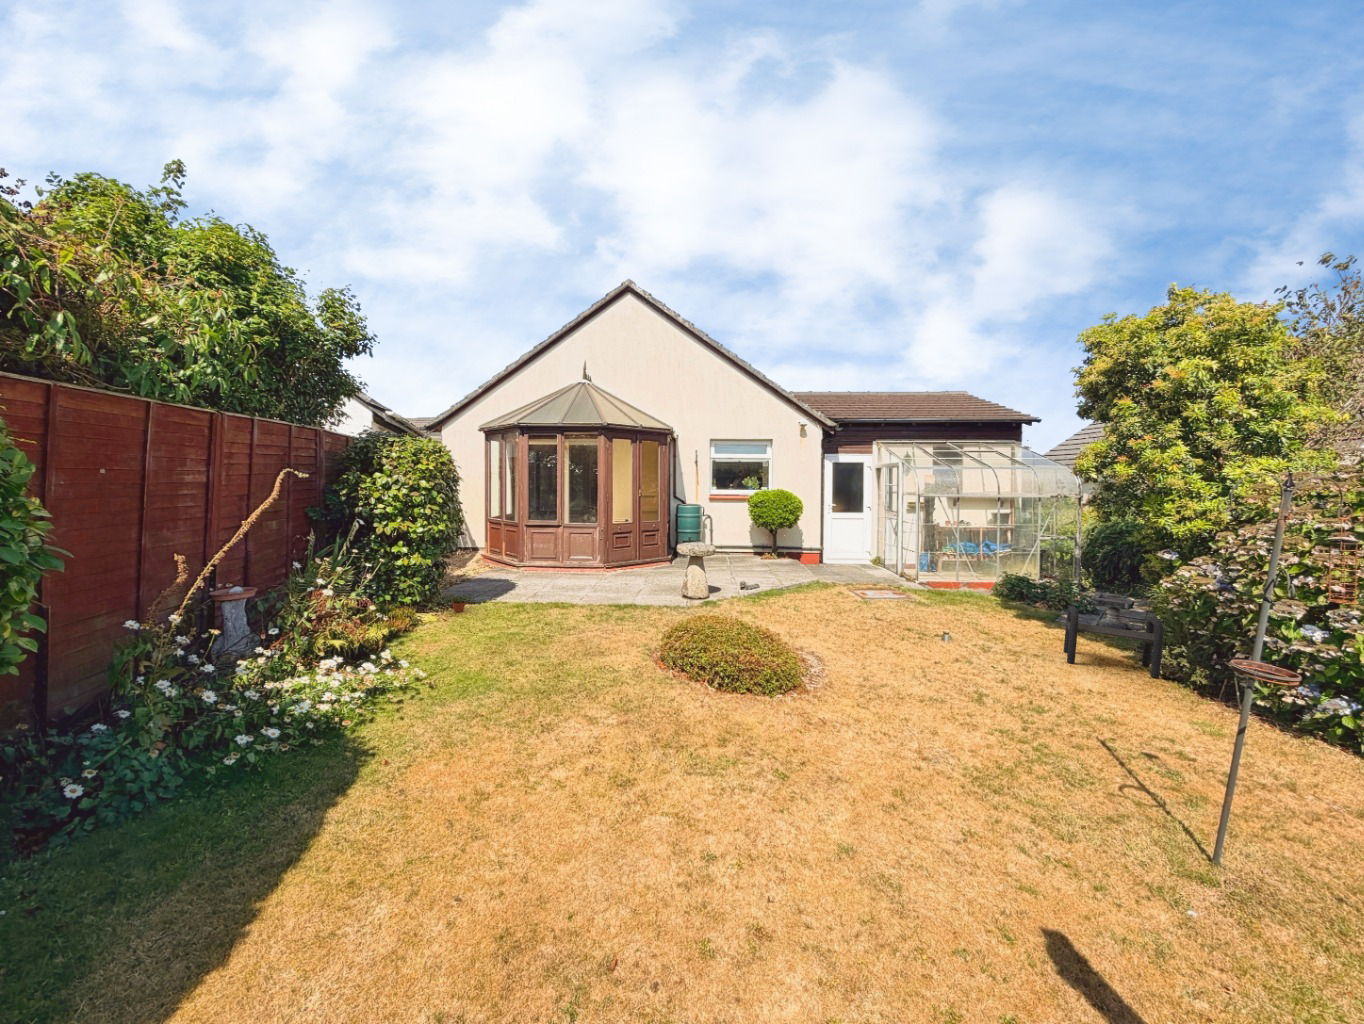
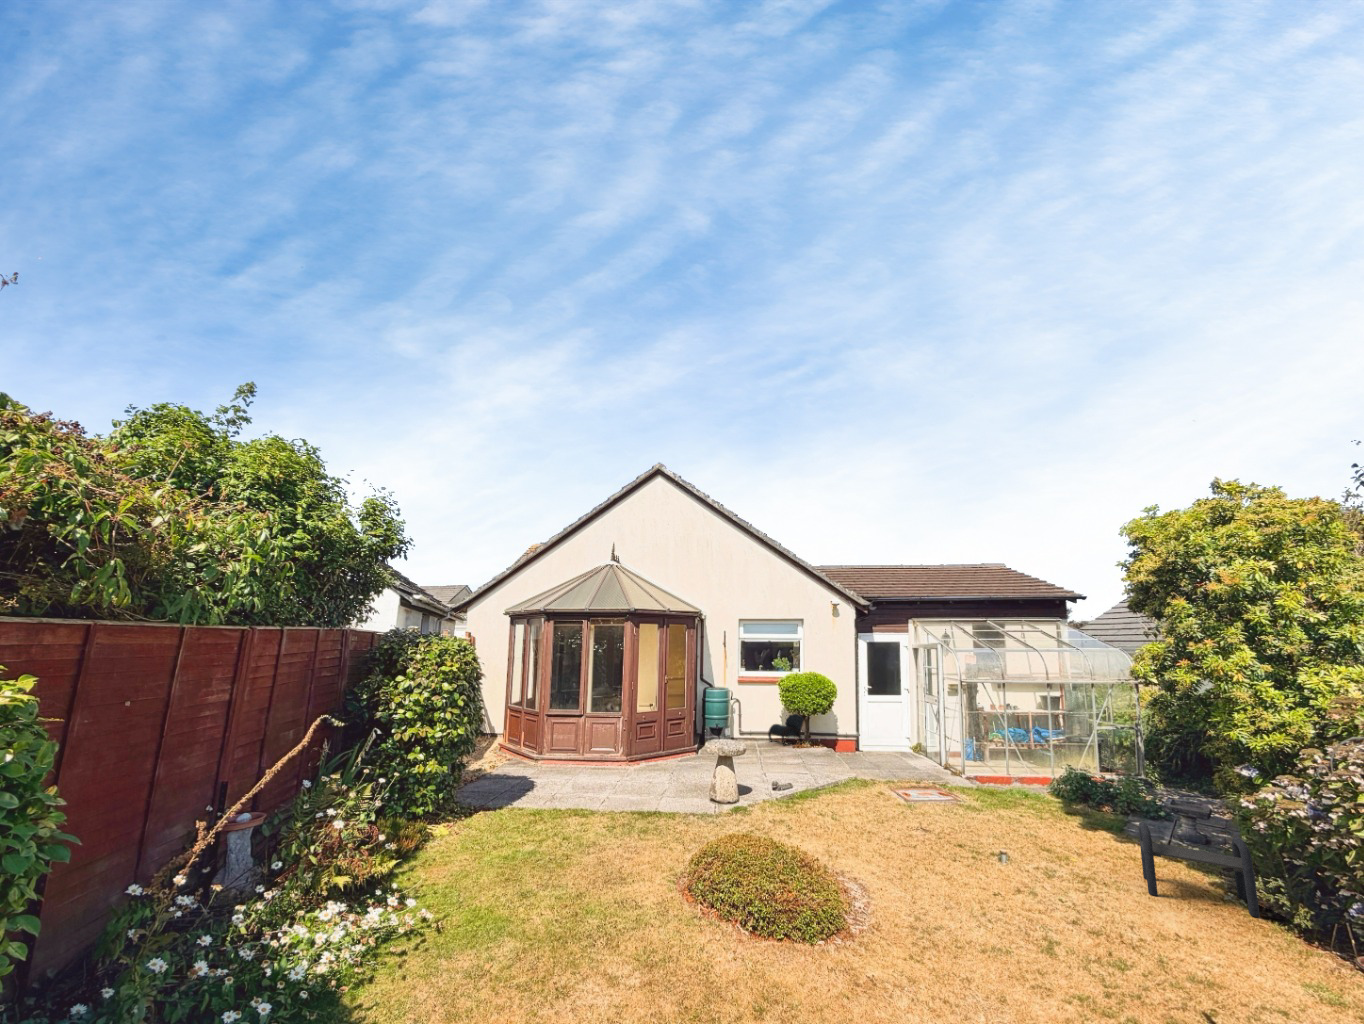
lounge chair: none [737,522,774,557] -> present [768,714,804,745]
potted plant: present [440,595,476,612] -> none [451,804,490,826]

